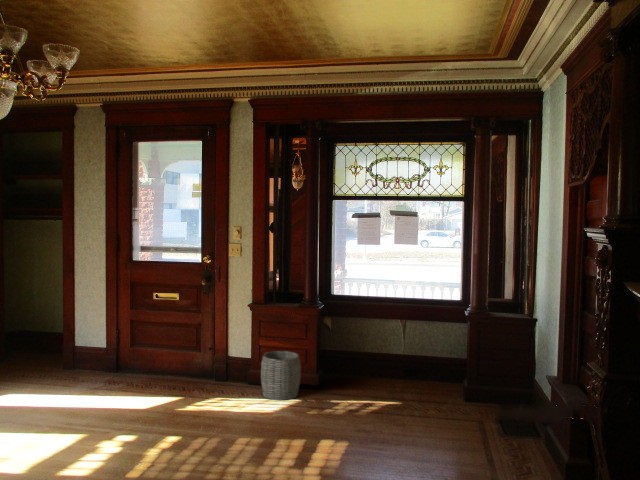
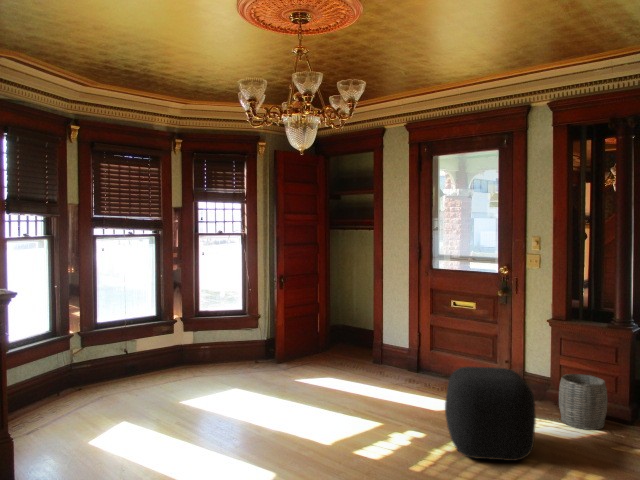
ottoman: none [160,353,250,450] -> present [445,366,536,461]

